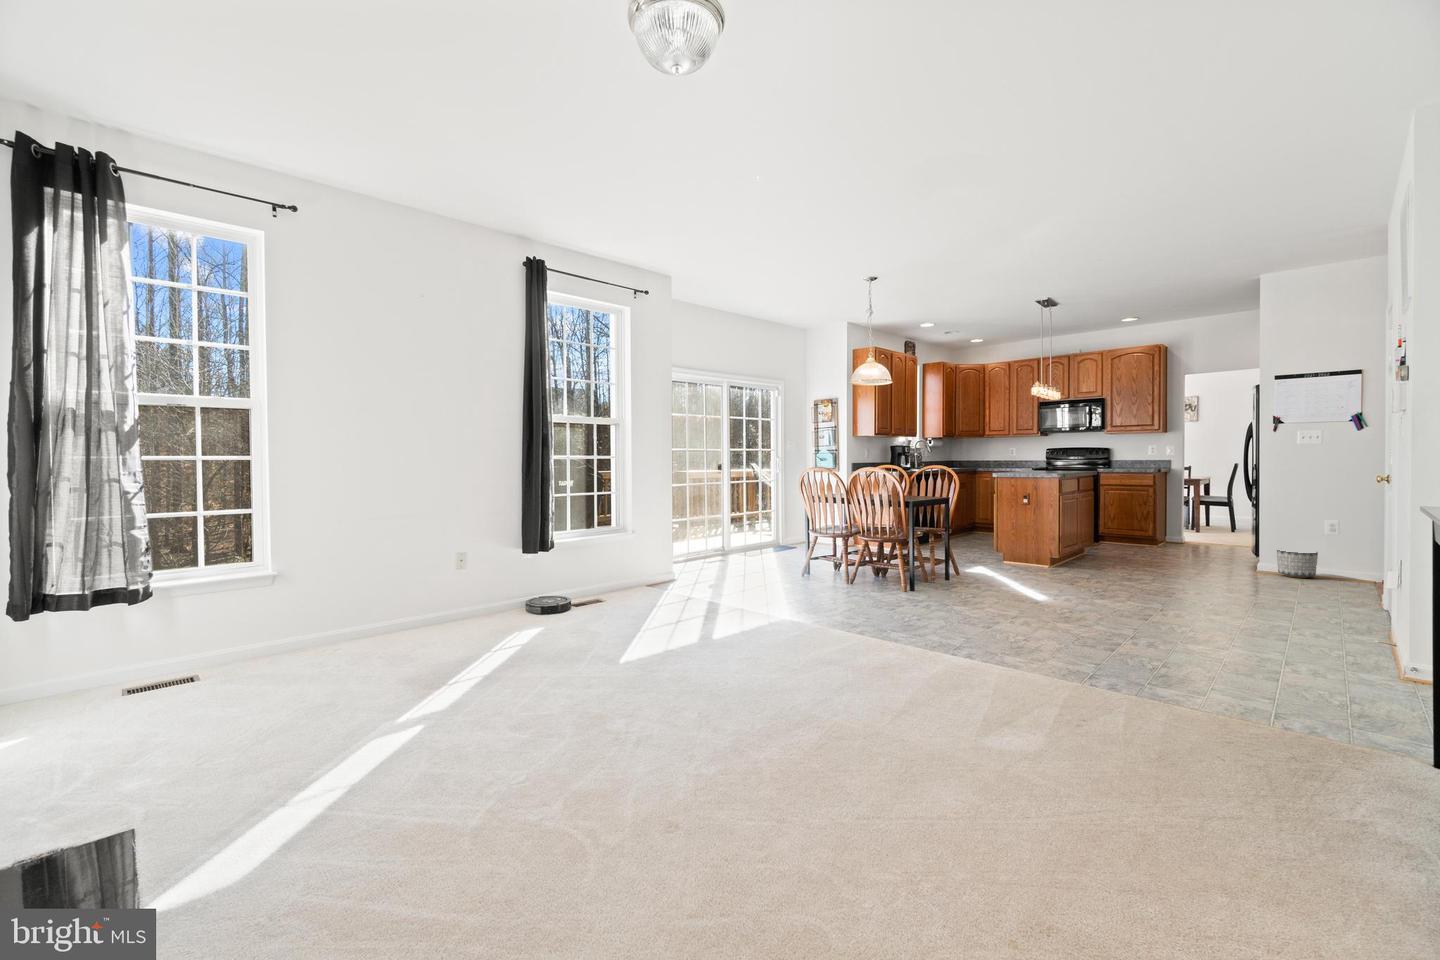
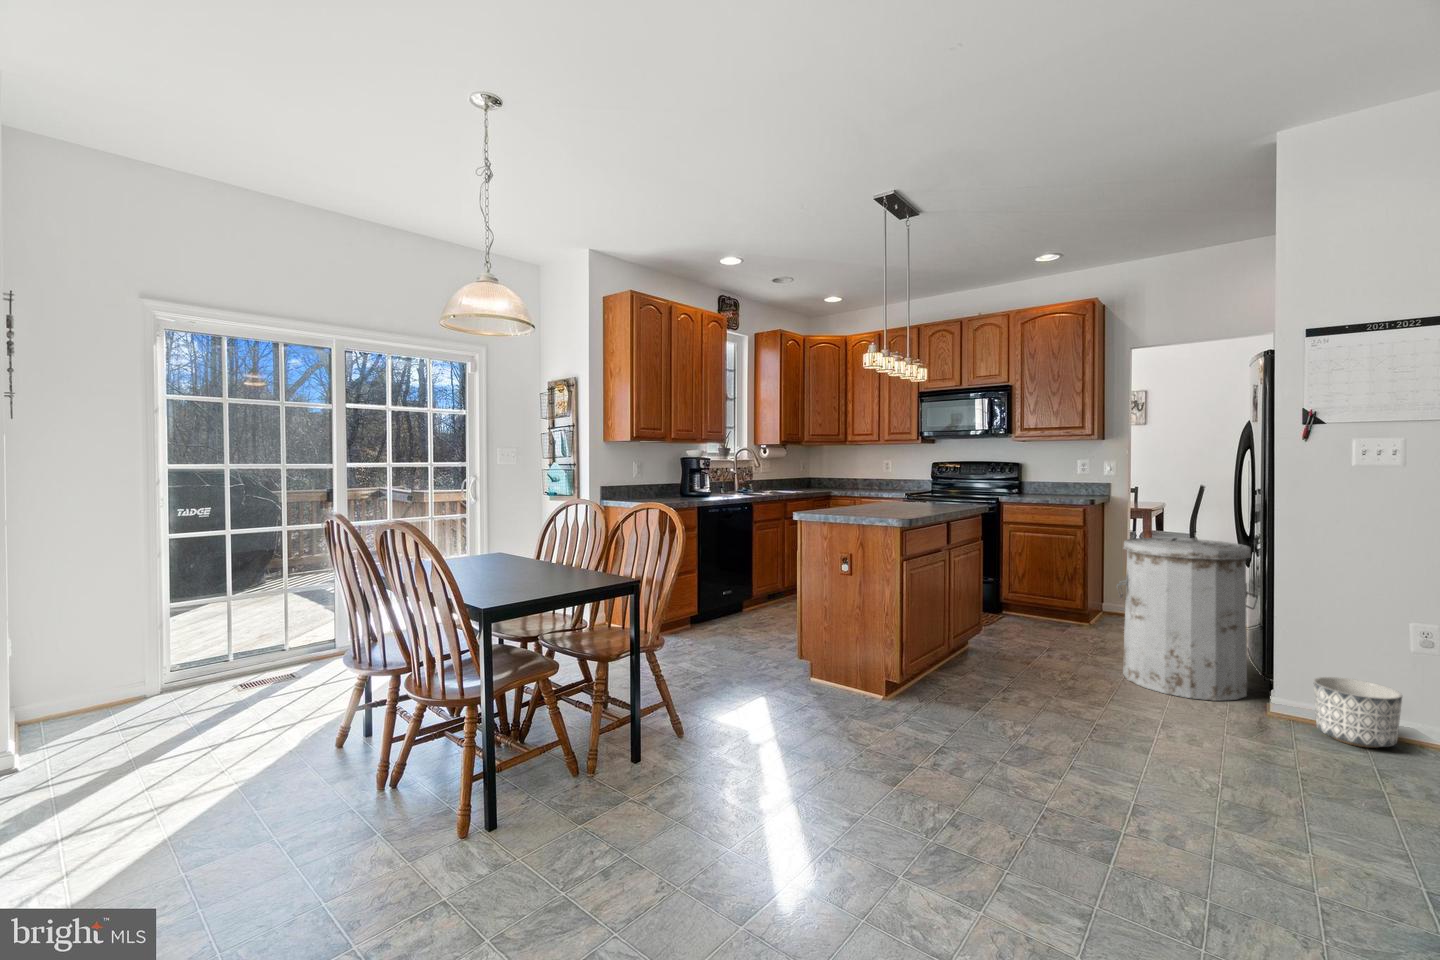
trash can: none [1175,485,1254,567] -> present [1117,537,1258,701]

